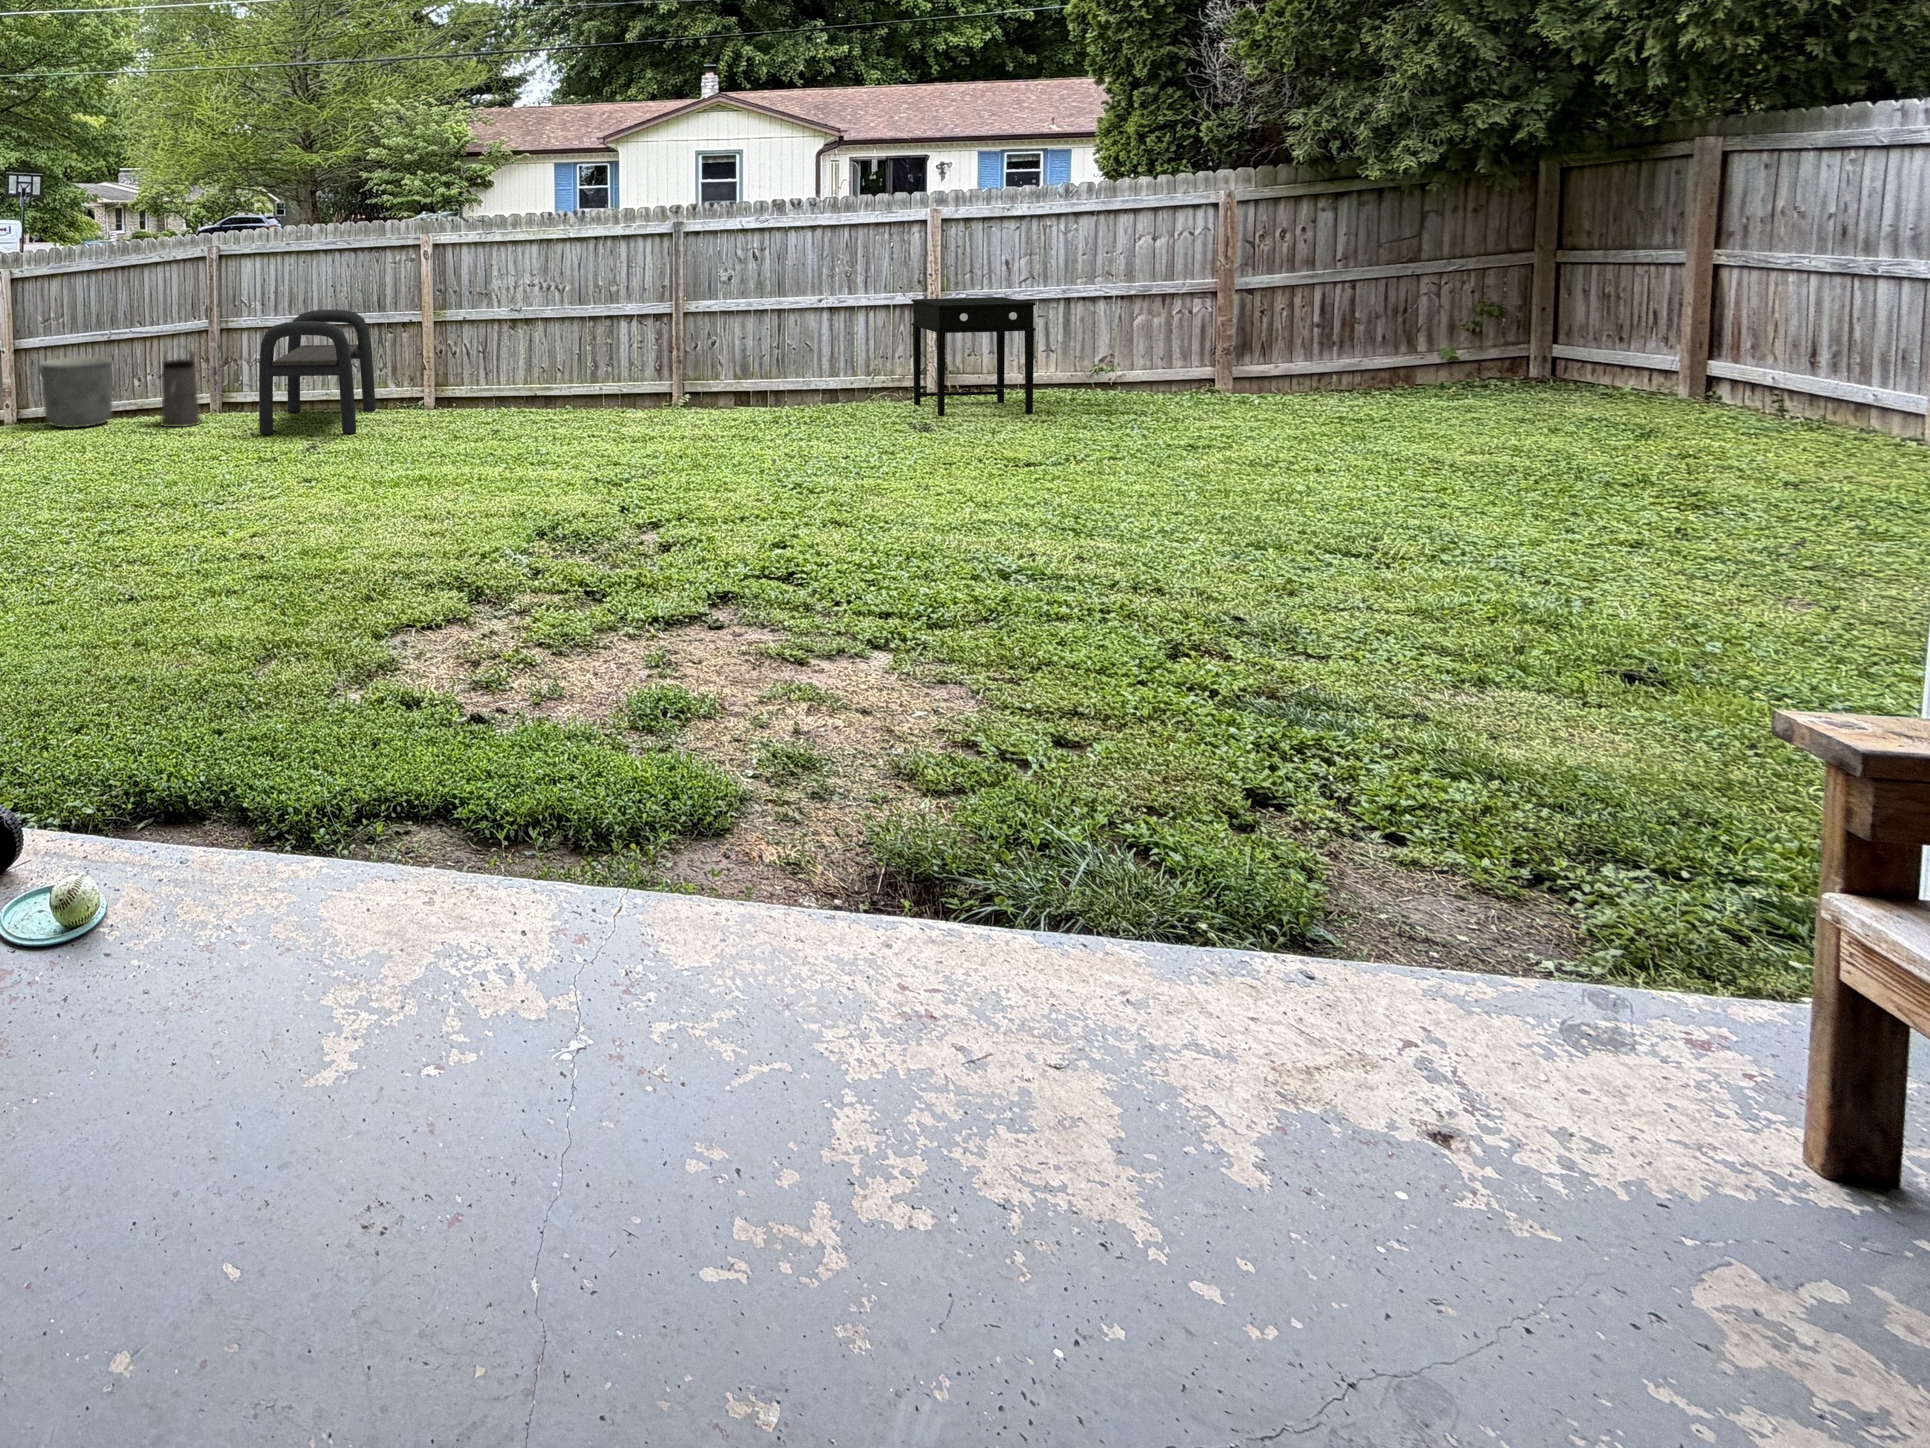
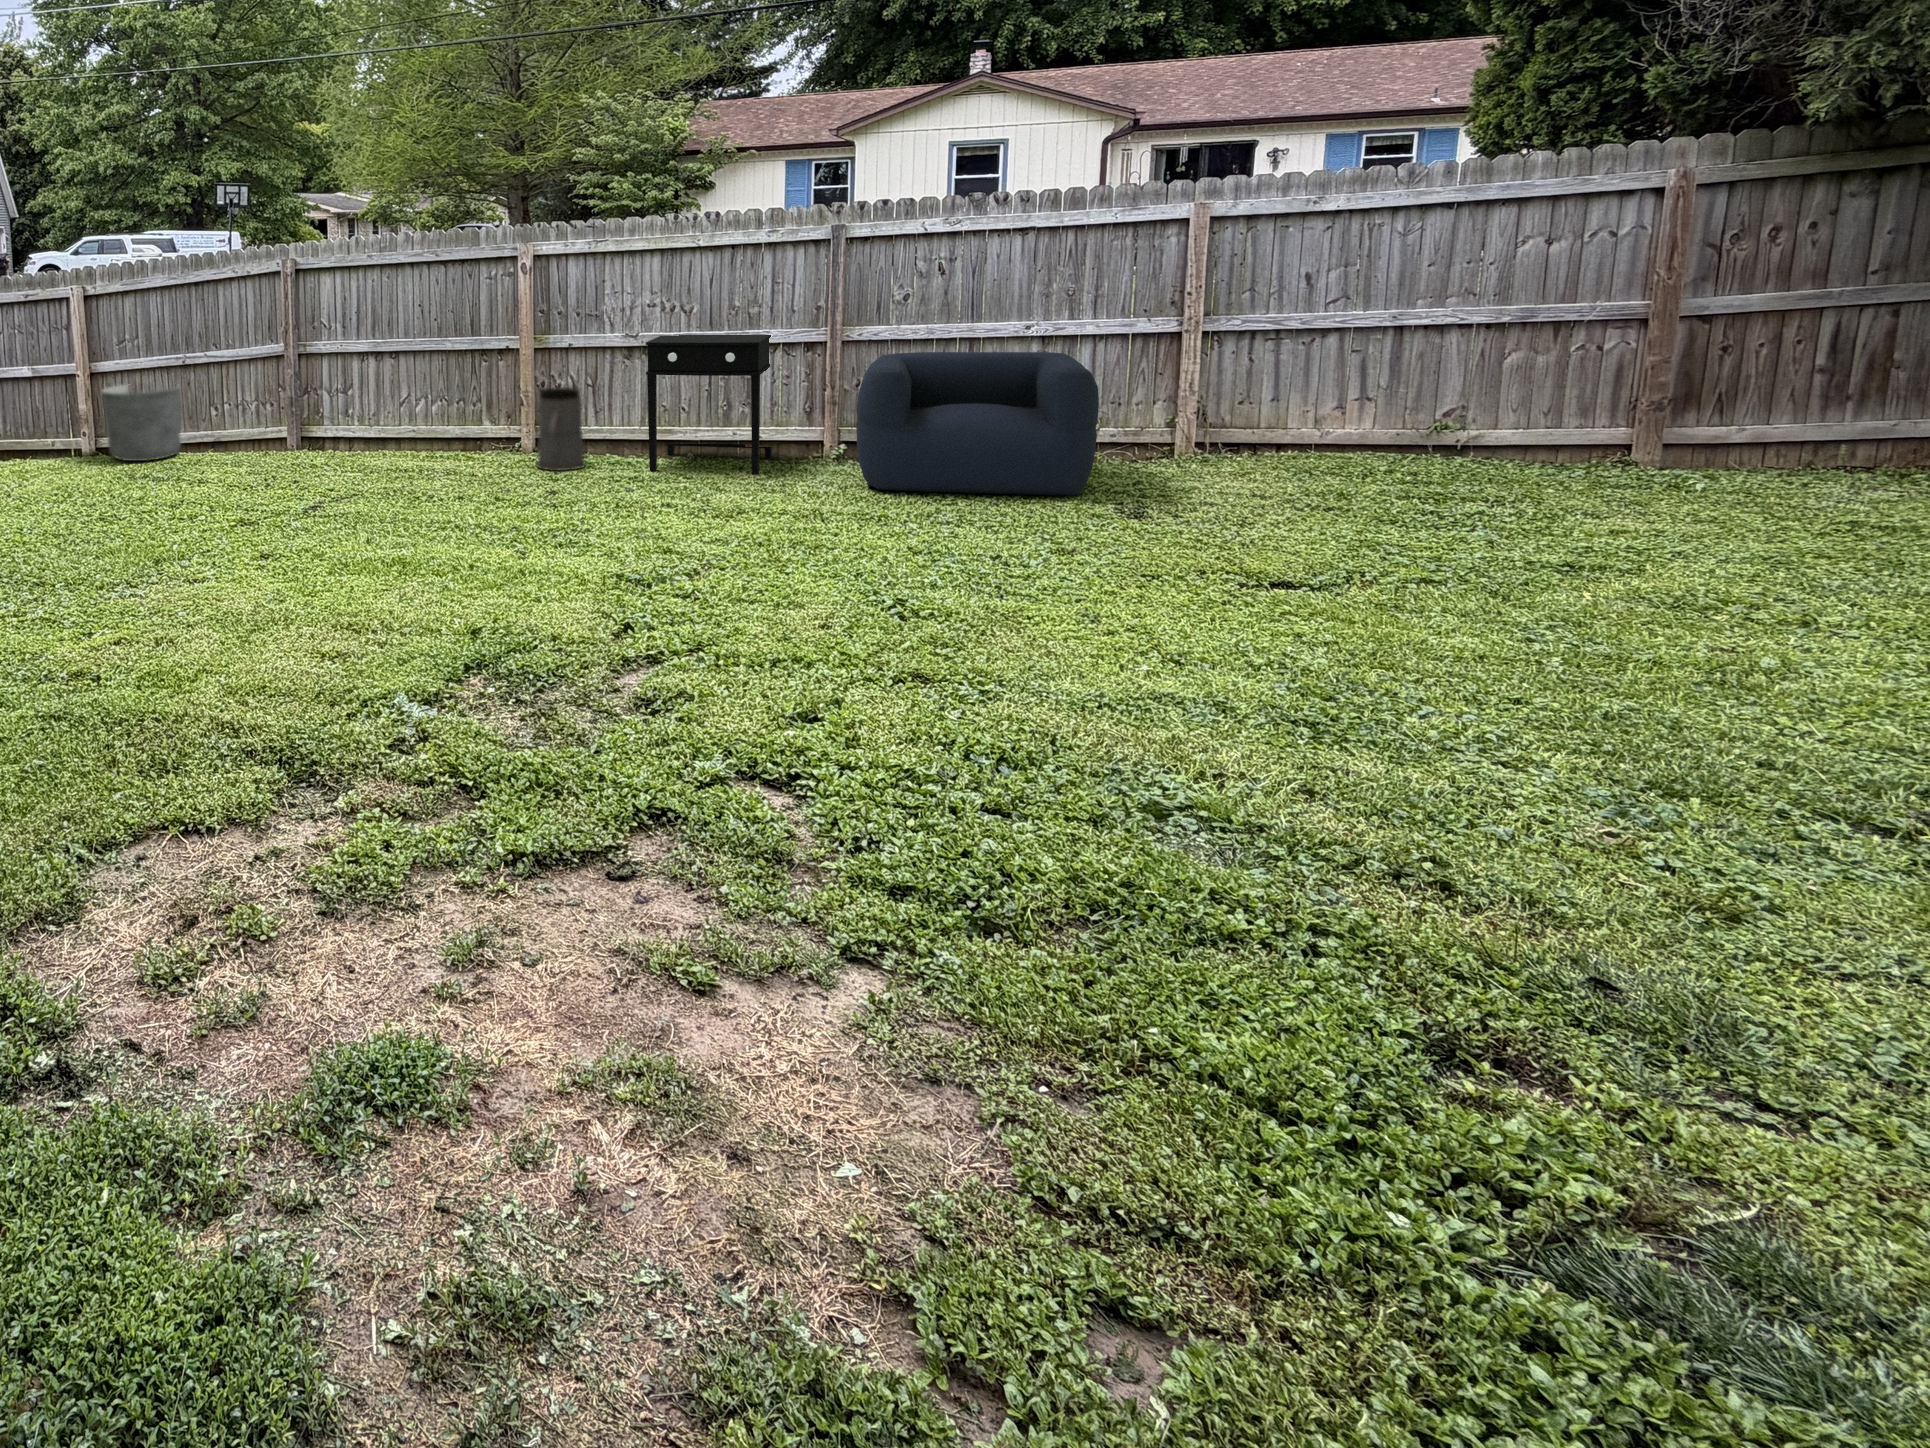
side table: present [911,297,1036,416] -> present [646,335,772,474]
bench: present [259,310,376,435] -> none [312,333,469,482]
armchair: none [704,319,882,425] -> present [856,352,1099,495]
watering can: present [161,345,201,427] -> present [537,375,586,471]

